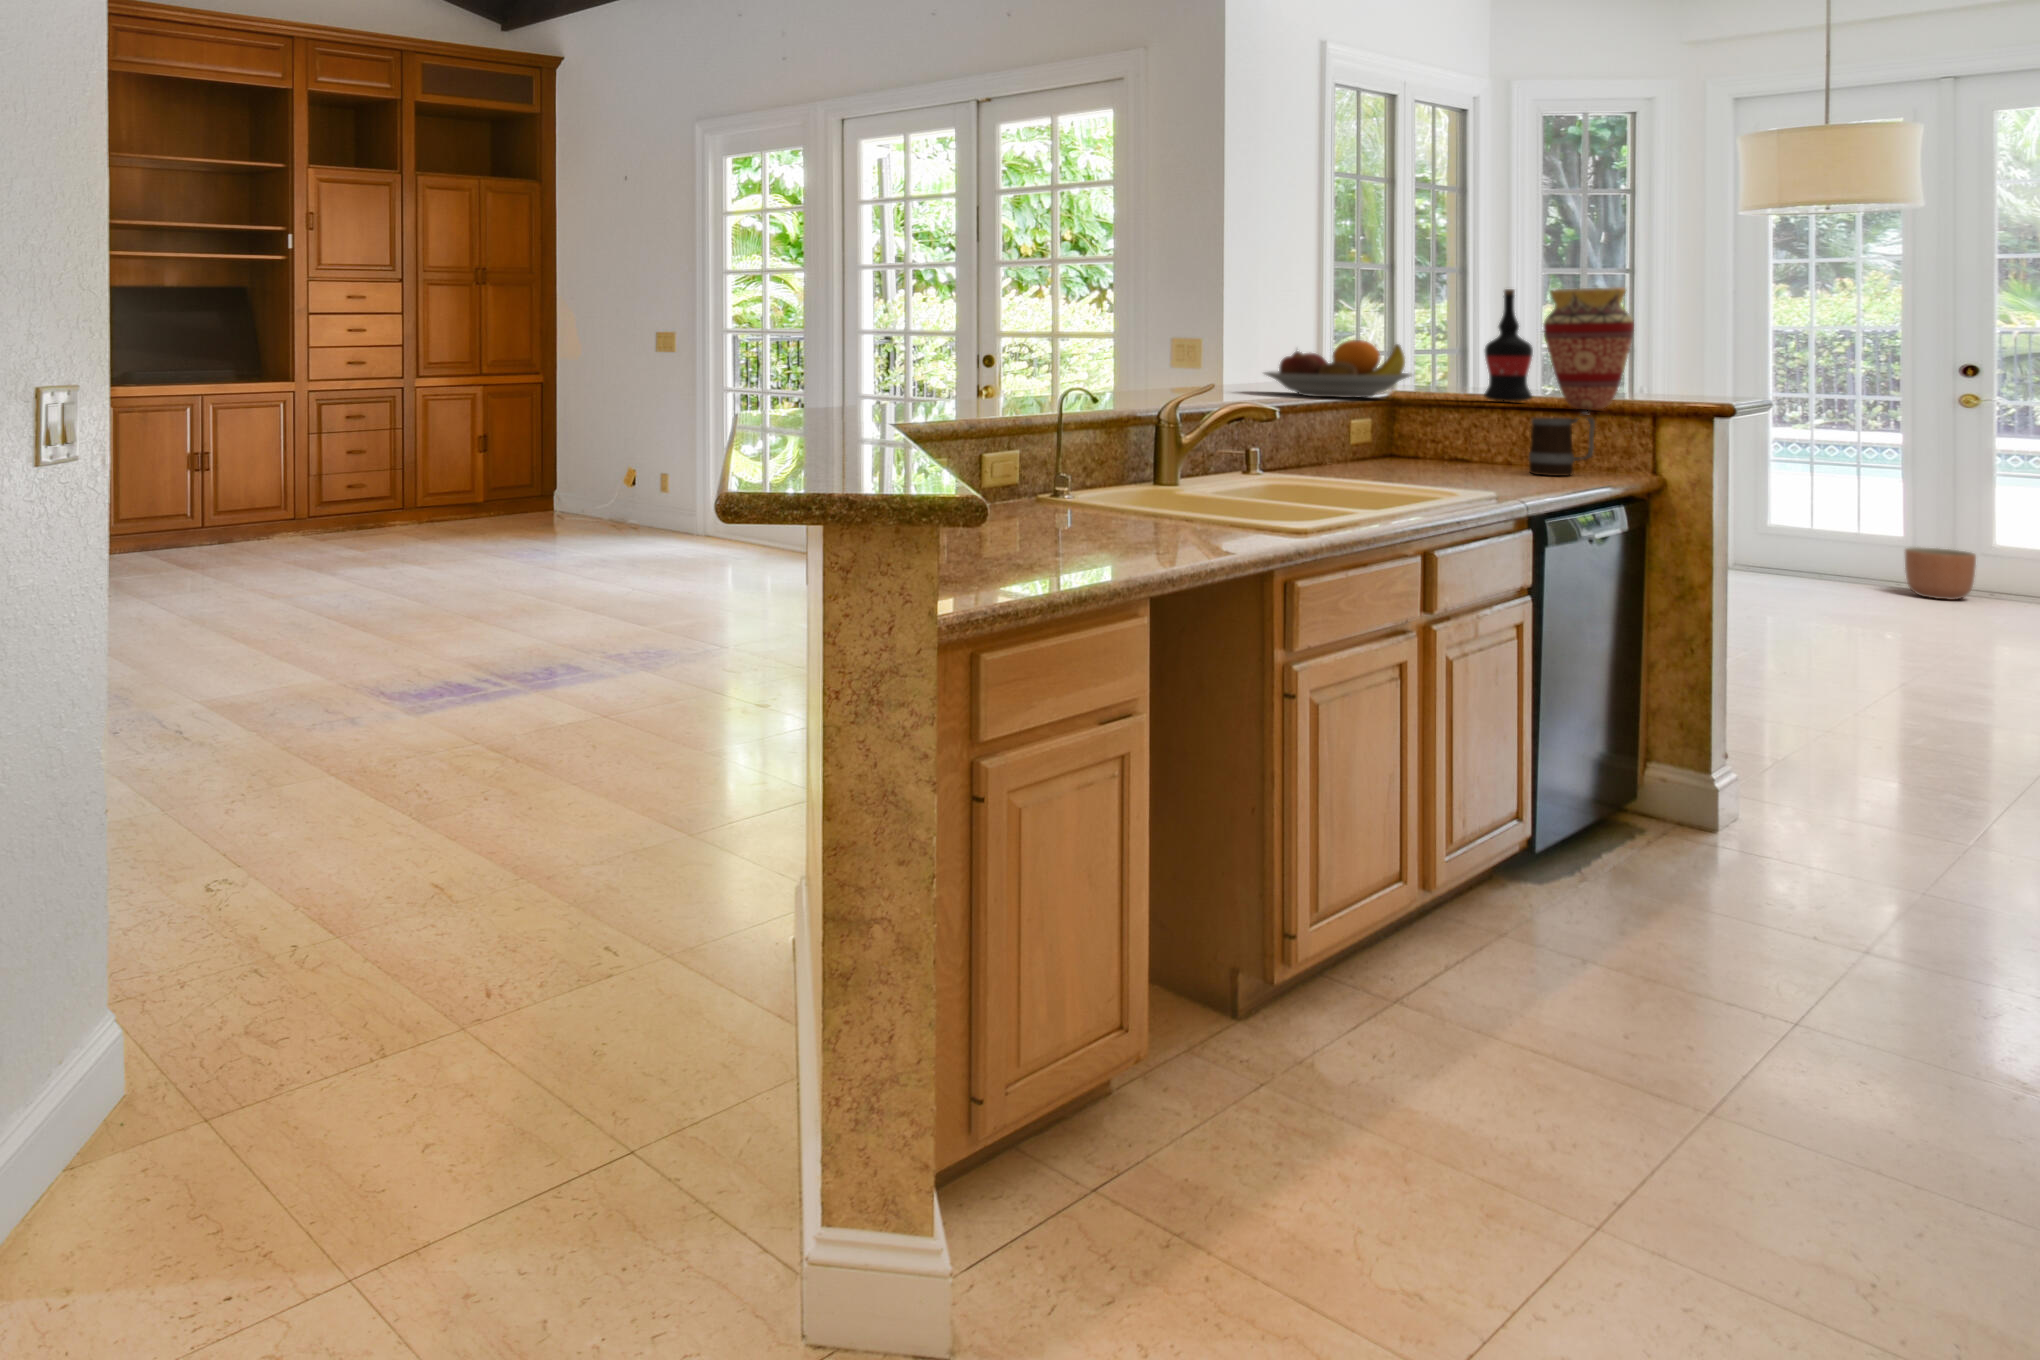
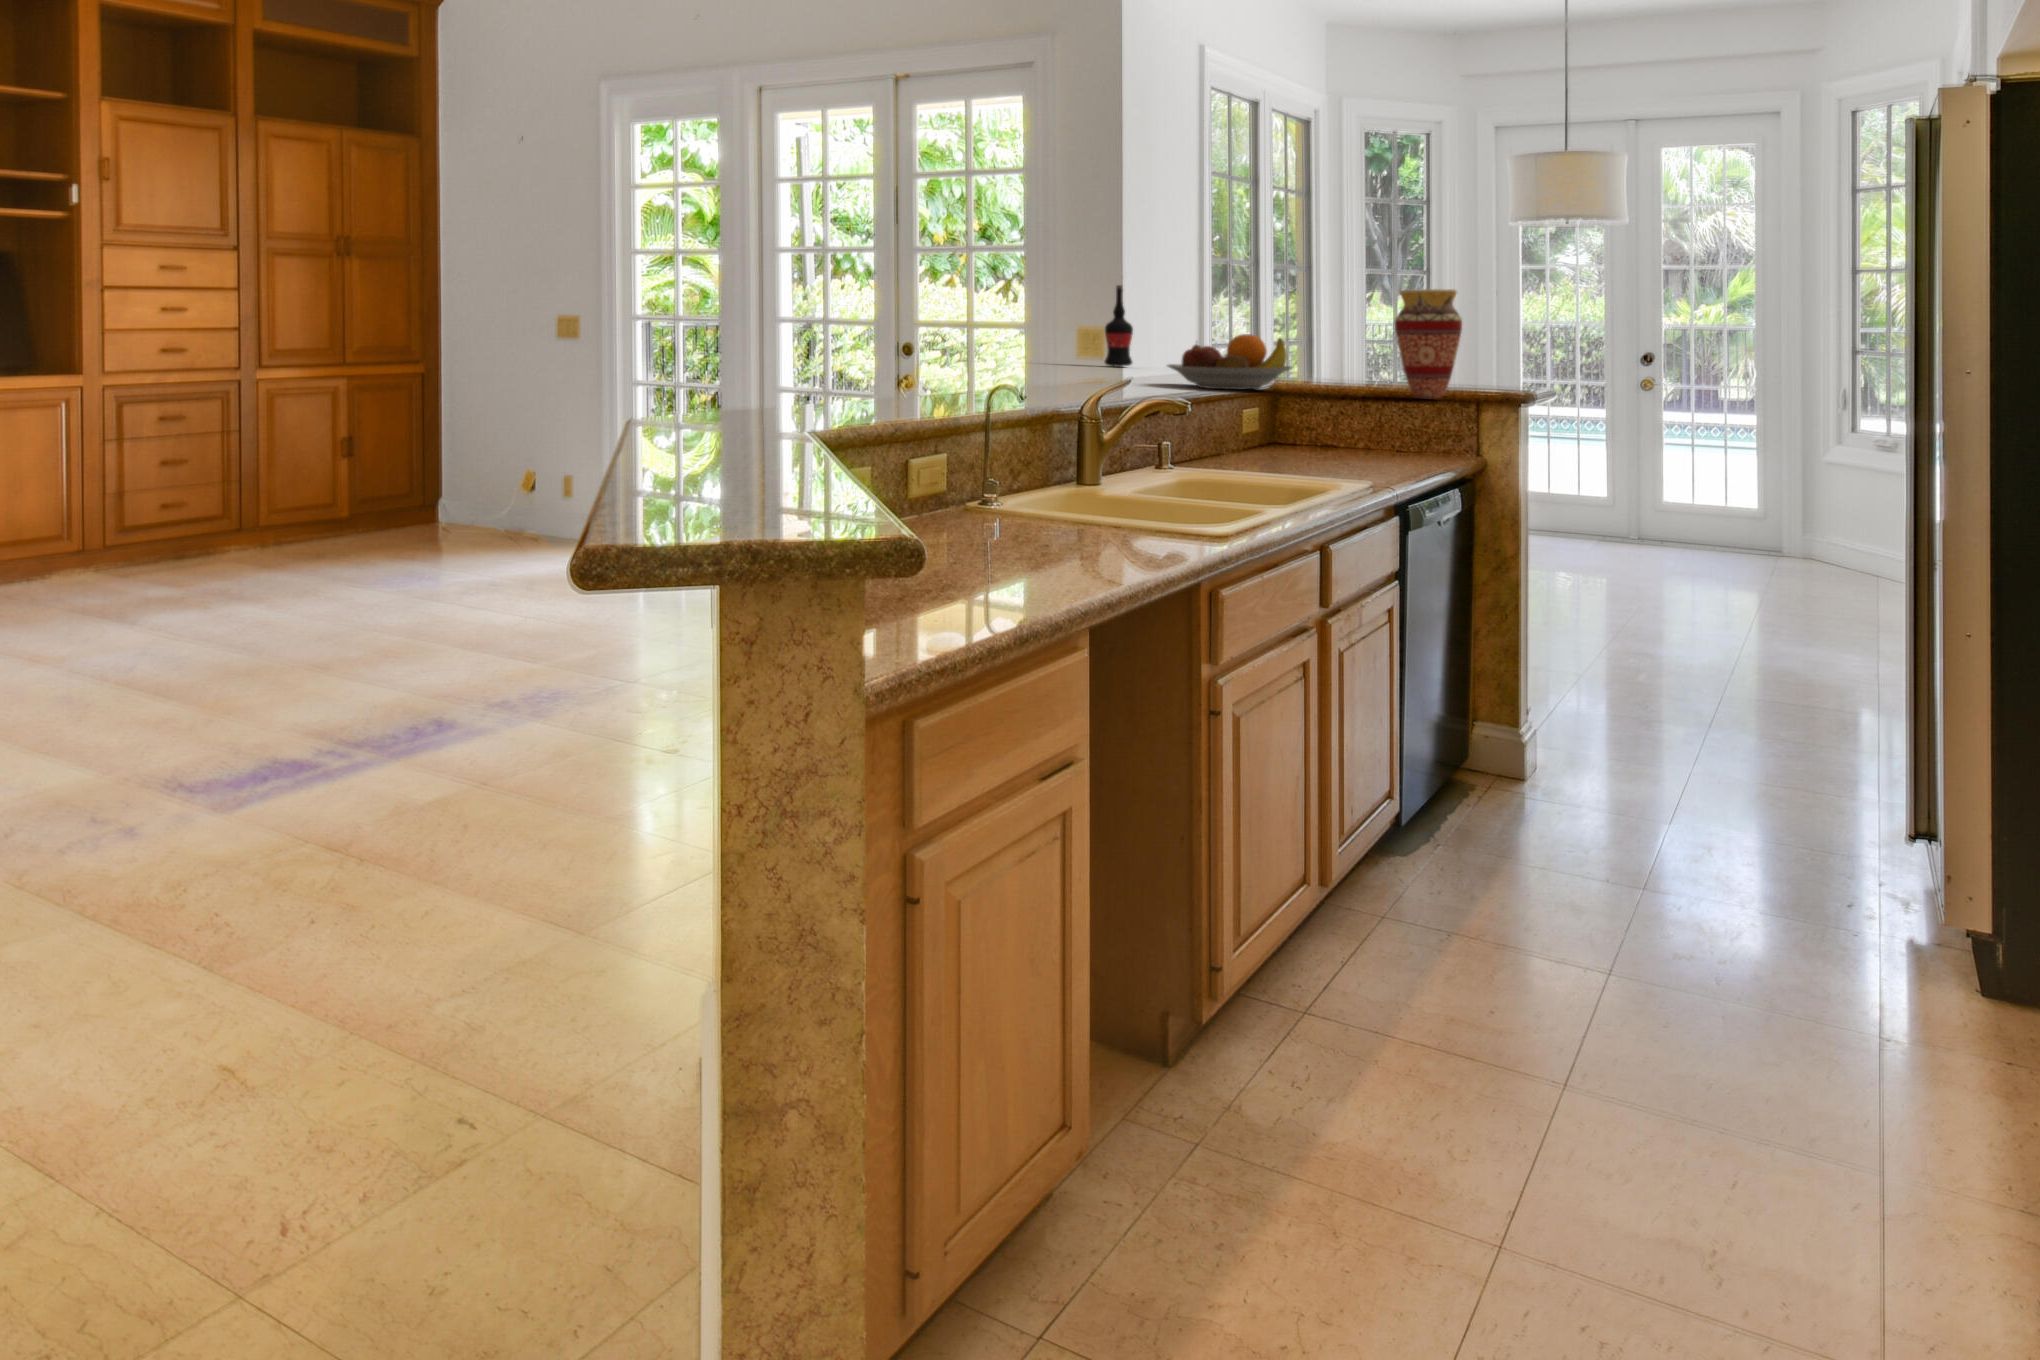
wine bottle: present [1484,289,1533,402] -> present [1105,285,1133,367]
mug: present [1529,418,1595,476] -> none [1386,402,1437,461]
planter: present [1905,547,1976,600] -> none [1602,500,1645,540]

